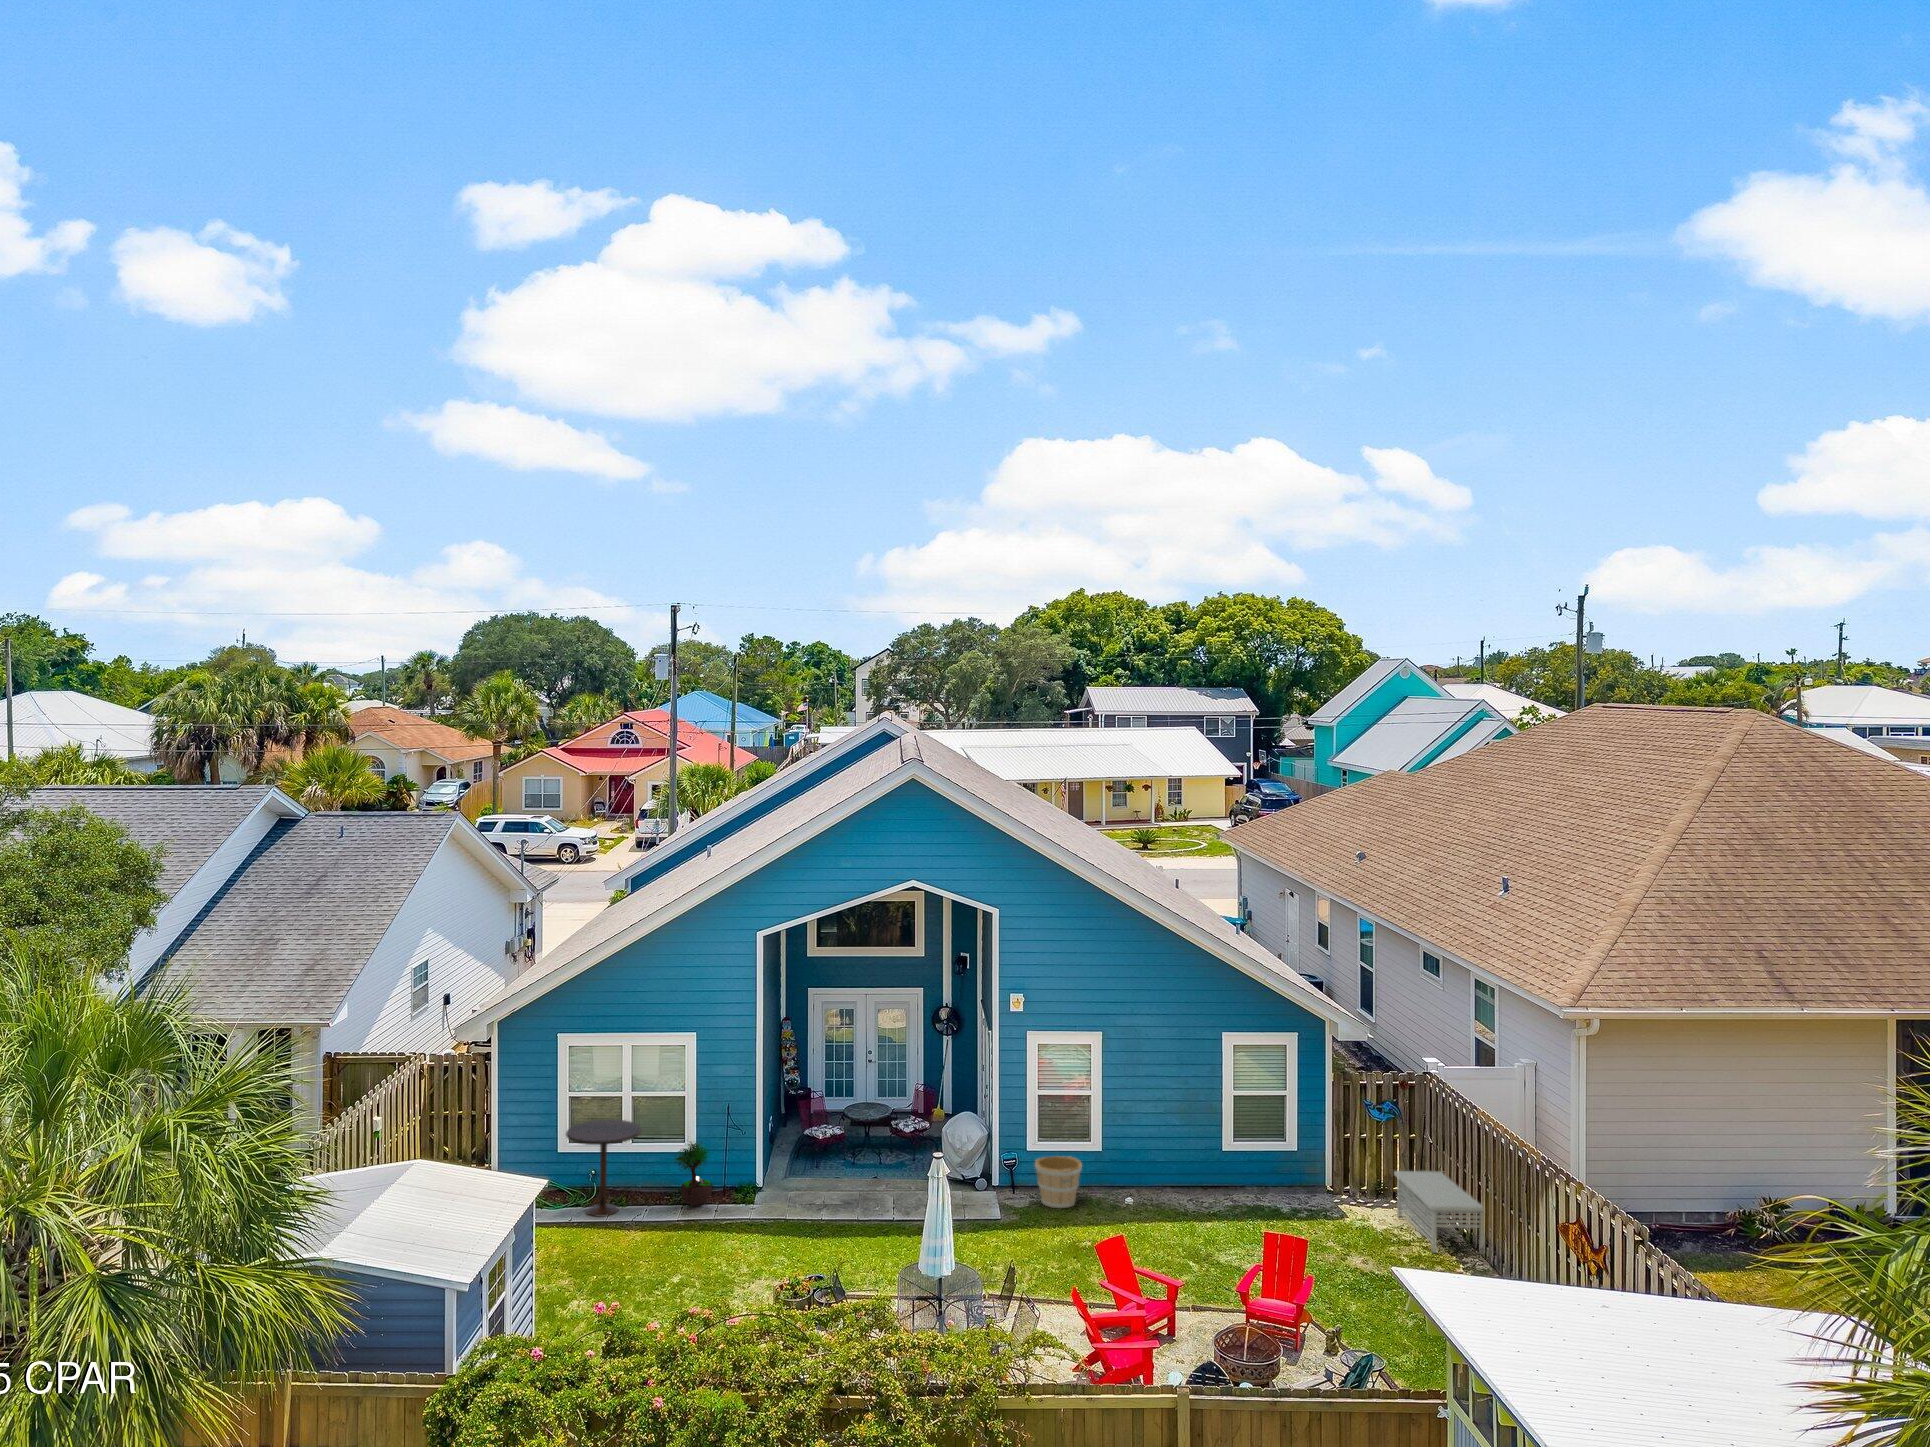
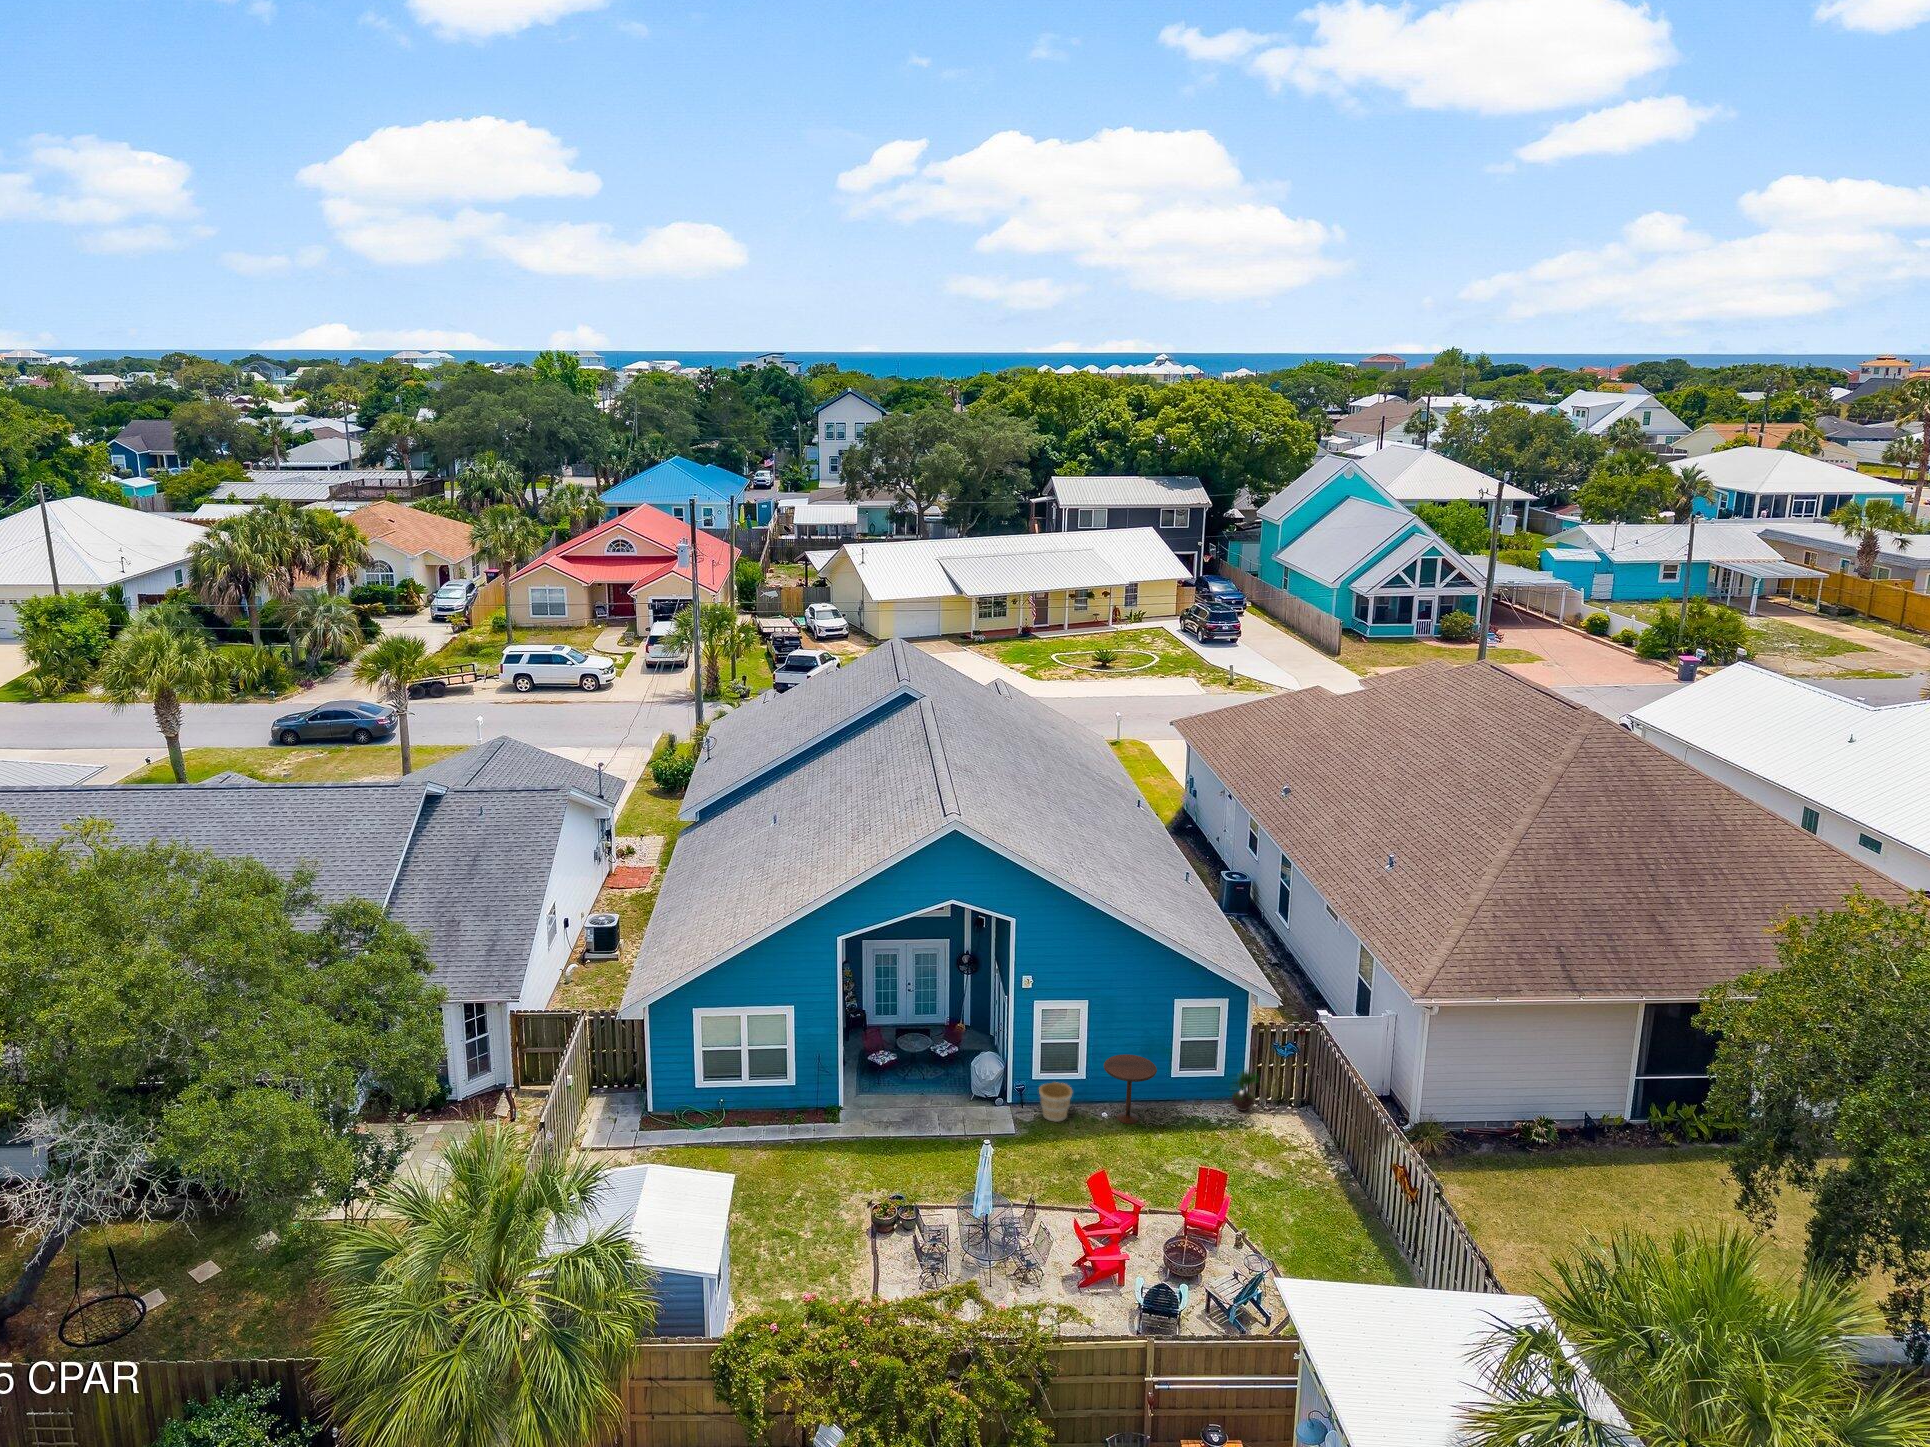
pedestal table: present [566,1119,642,1217] -> present [1104,1054,1157,1124]
potted tree: present [674,1141,712,1206] -> present [1232,1071,1257,1111]
storage bench: present [1394,1171,1485,1253] -> none [1290,1096,1351,1161]

